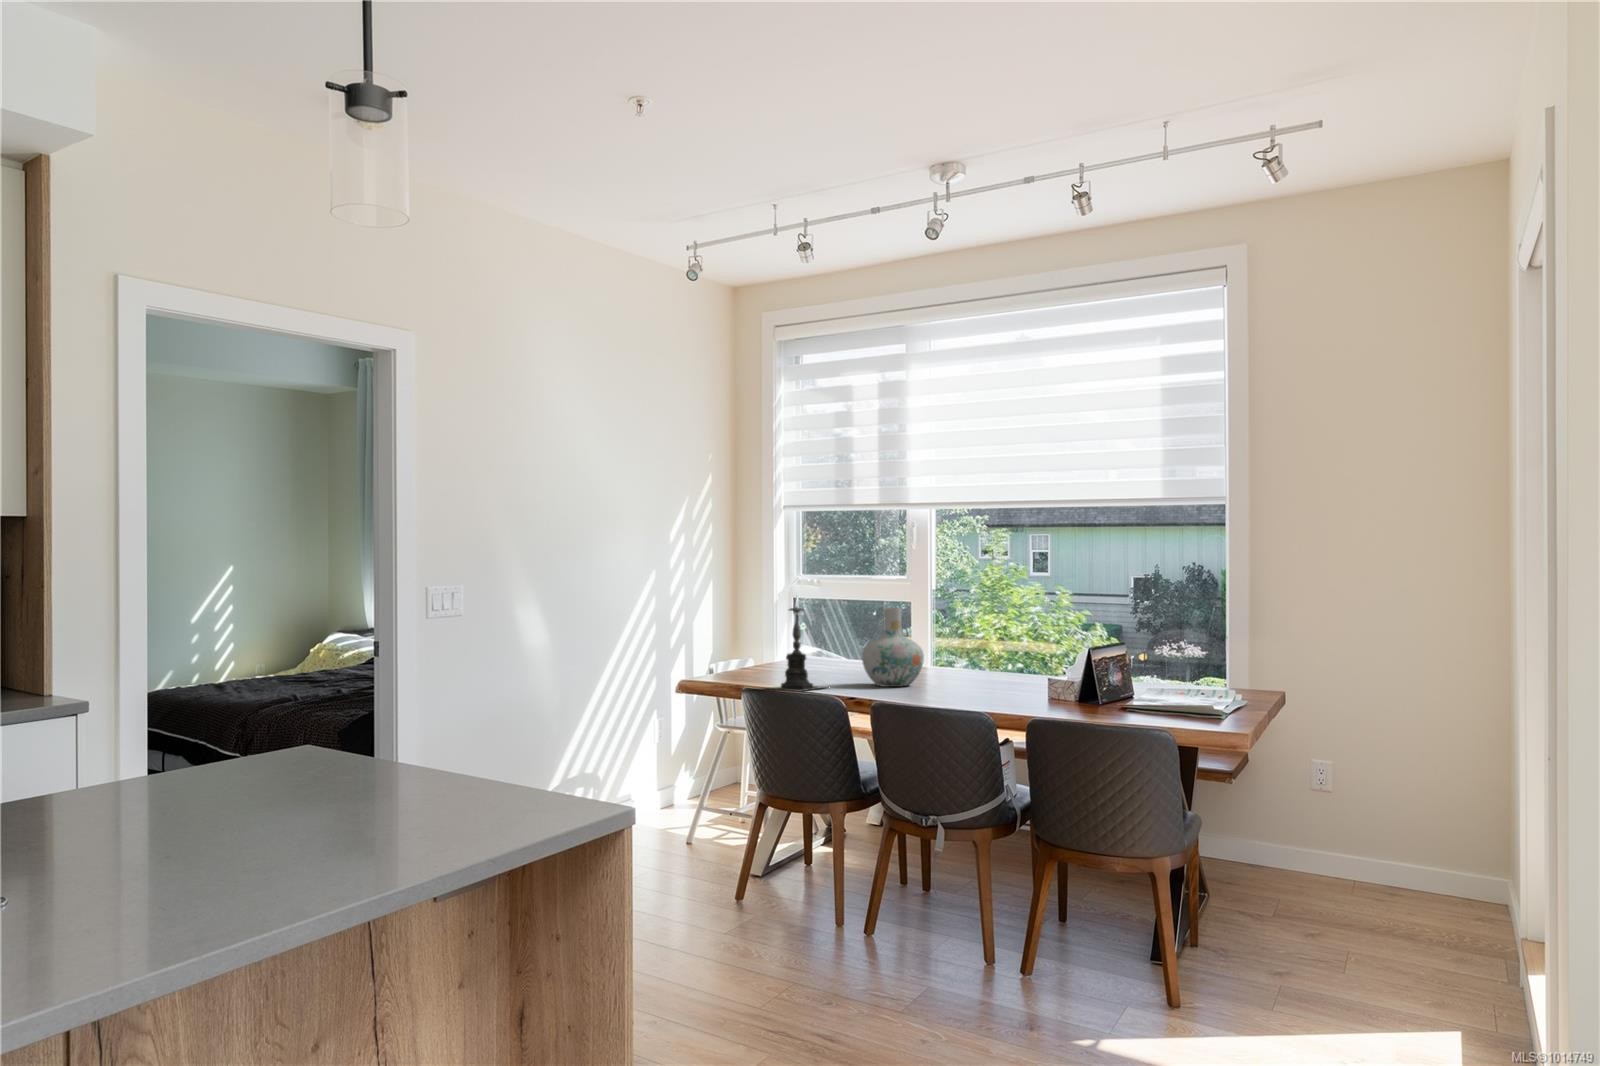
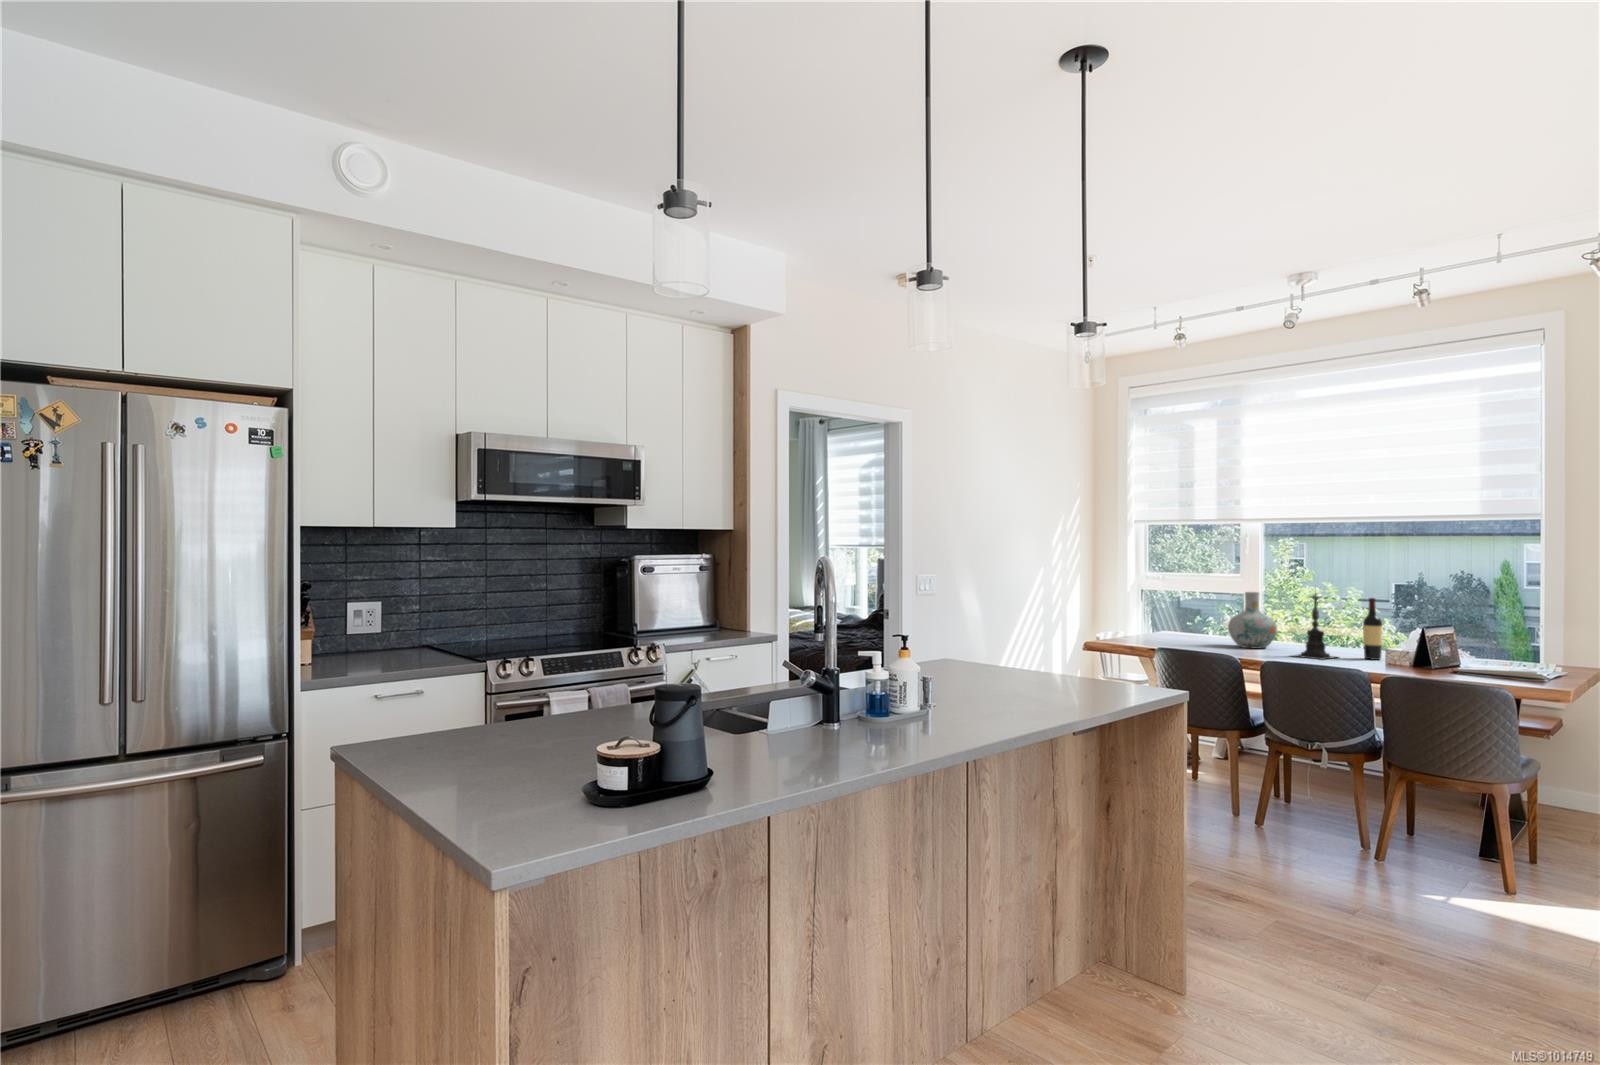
candle holder: present [770,606,822,692] -> present [1293,594,1336,660]
wine bottle: none [1022,610,1044,695] -> present [1363,598,1382,660]

